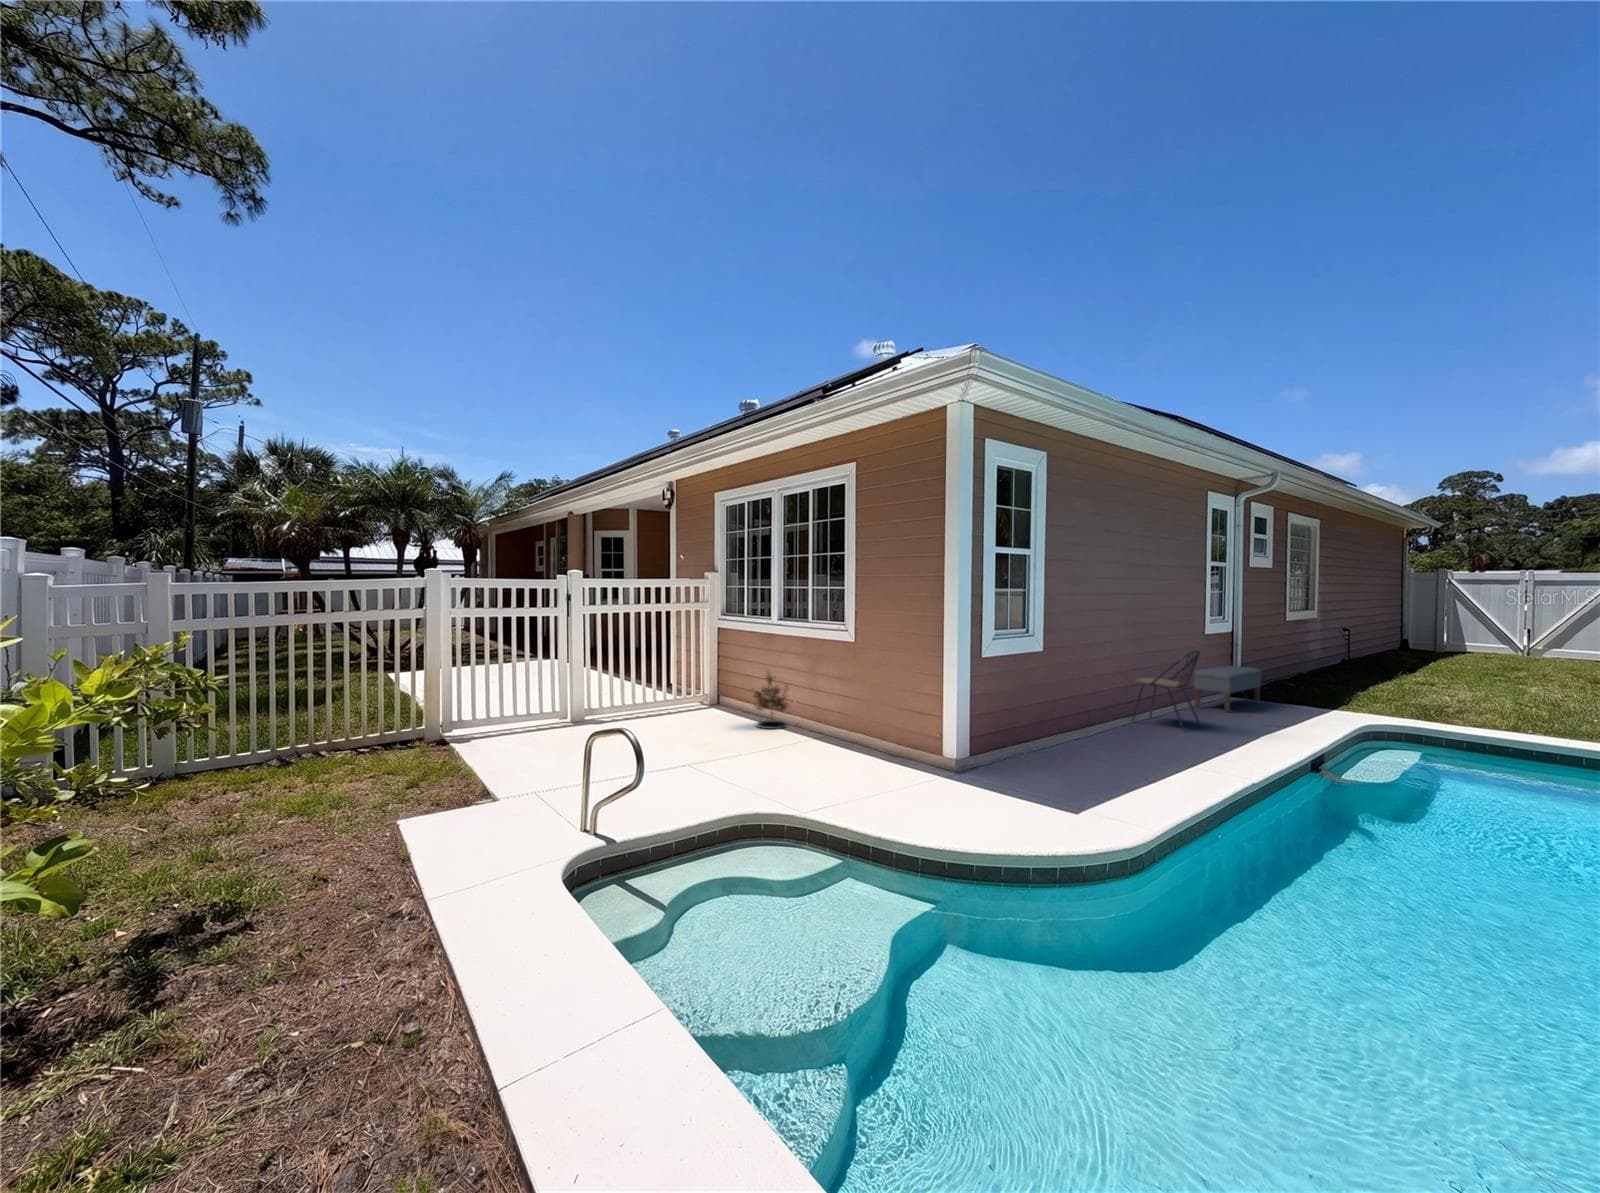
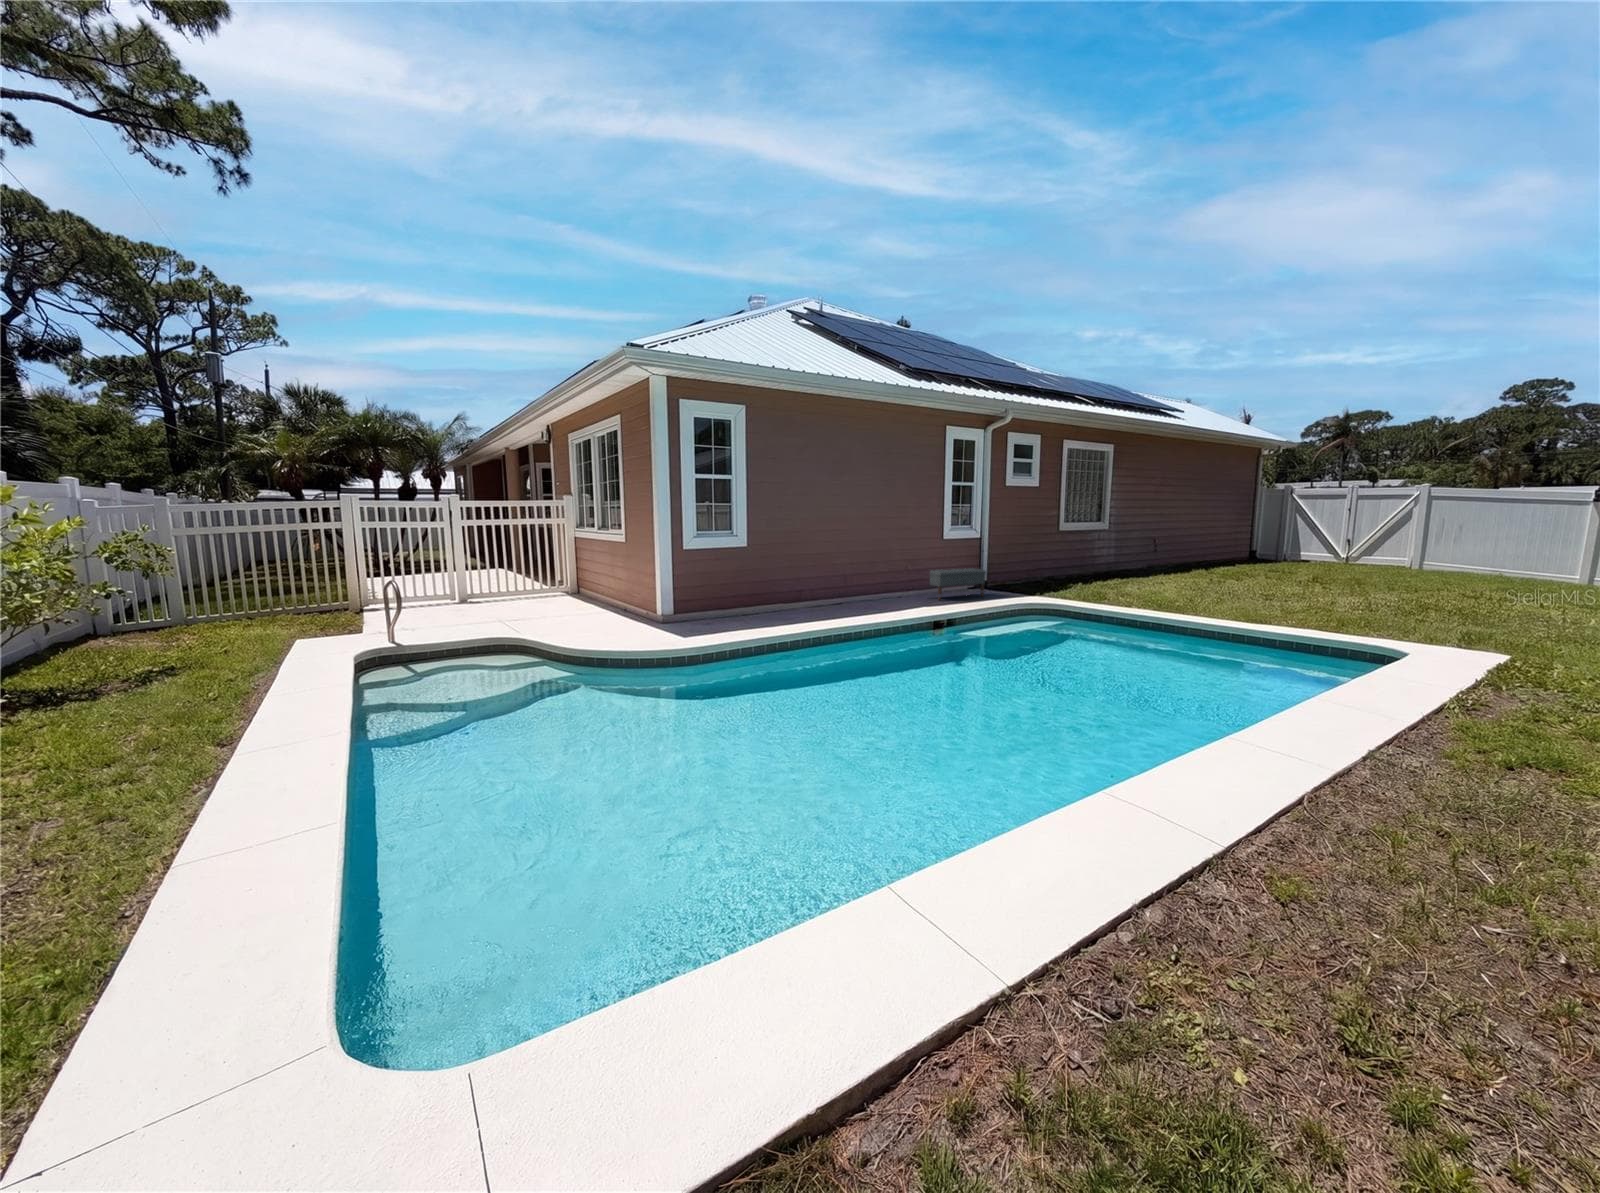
chair: present [1132,650,1201,731] -> none [846,551,891,609]
potted tree: present [754,673,789,729] -> none [571,563,599,604]

